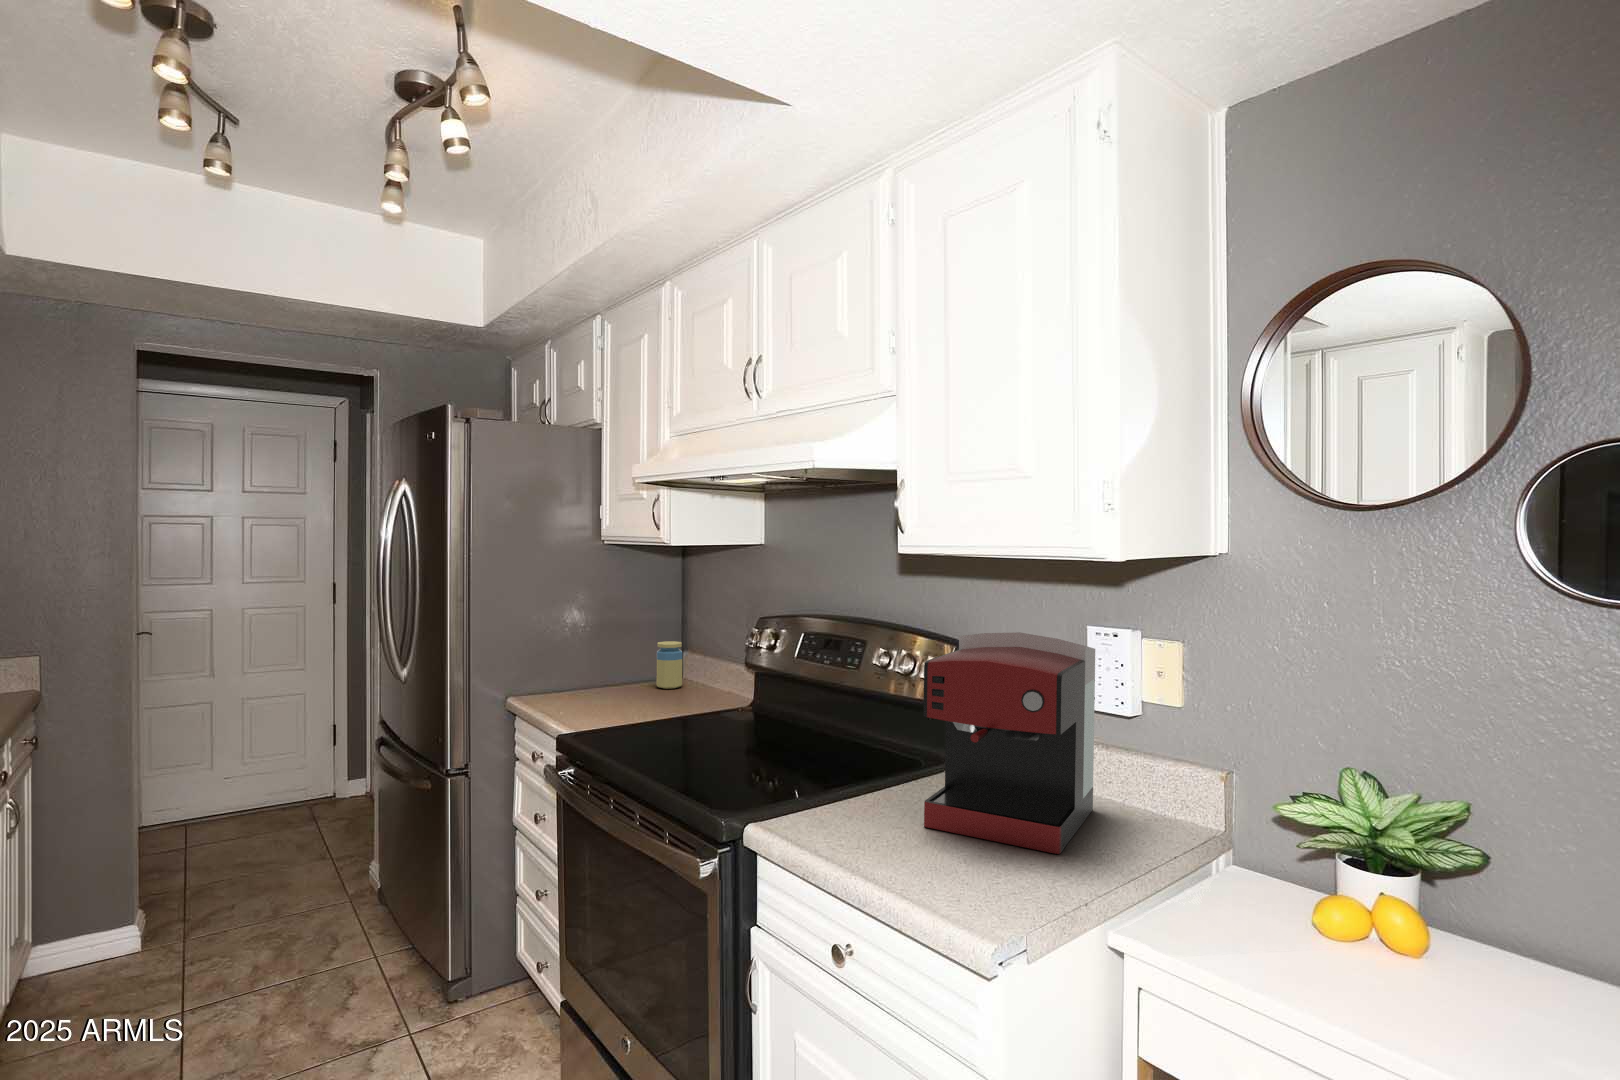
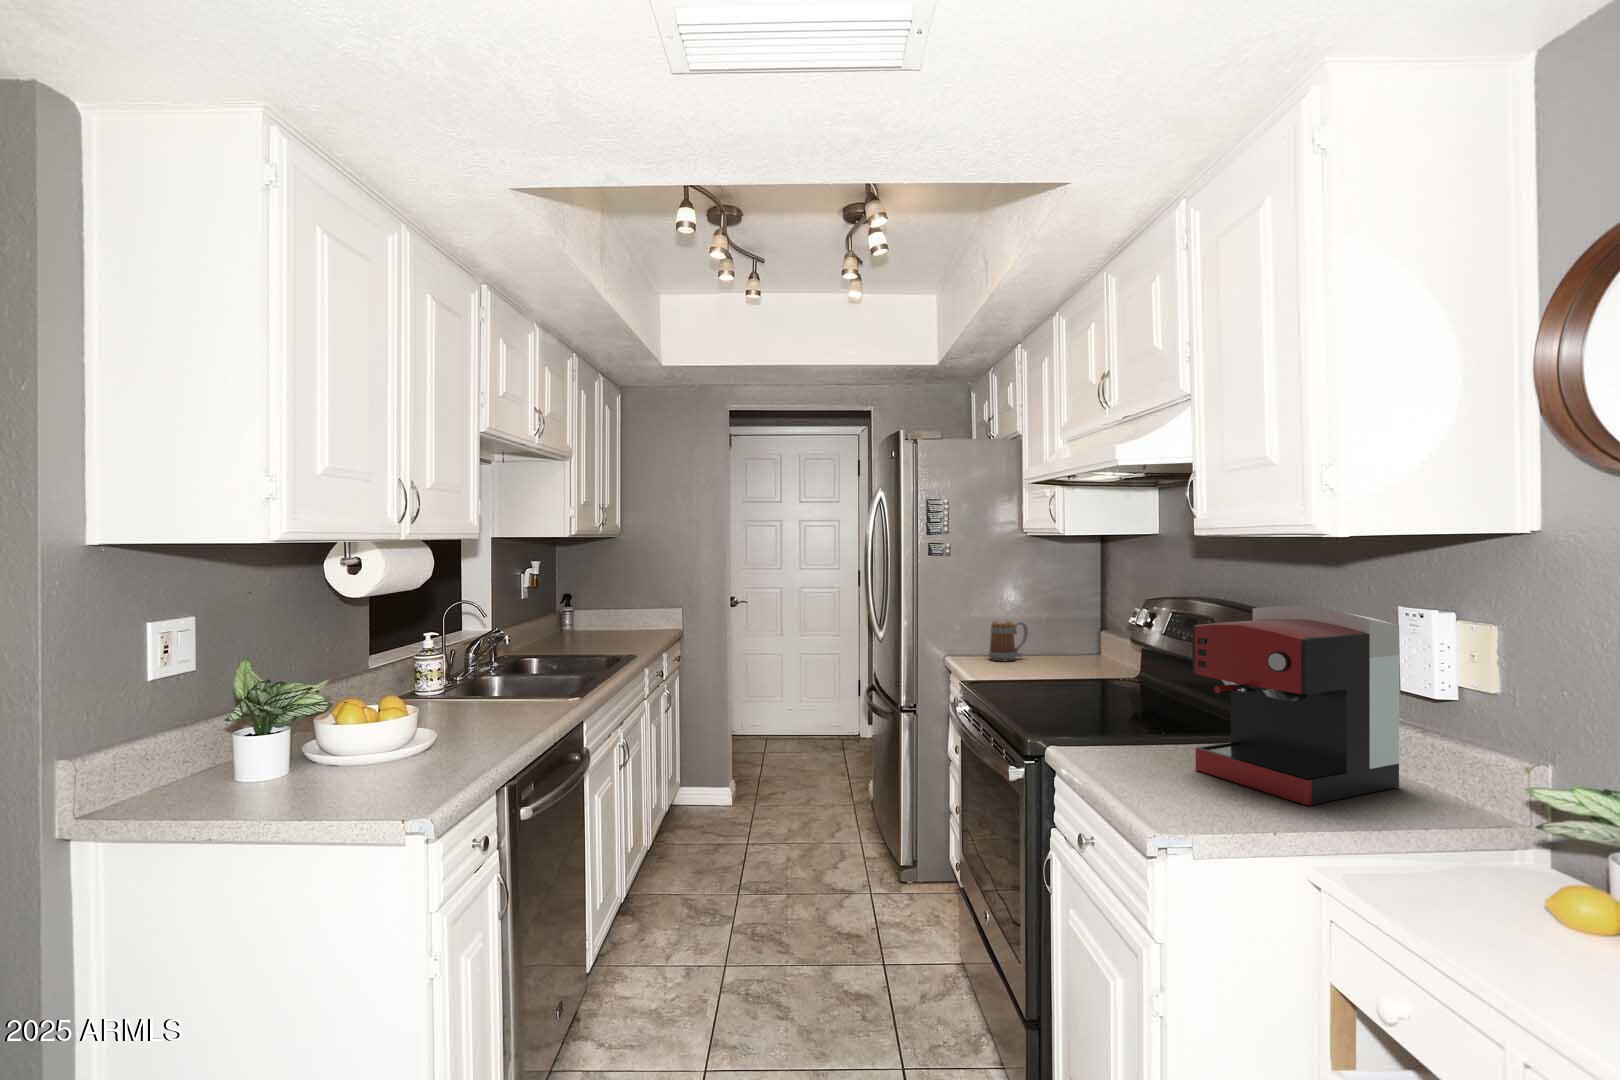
jar: present [656,641,682,689] -> none [1060,620,1084,661]
mug: none [575,647,621,698] -> present [989,621,1028,661]

